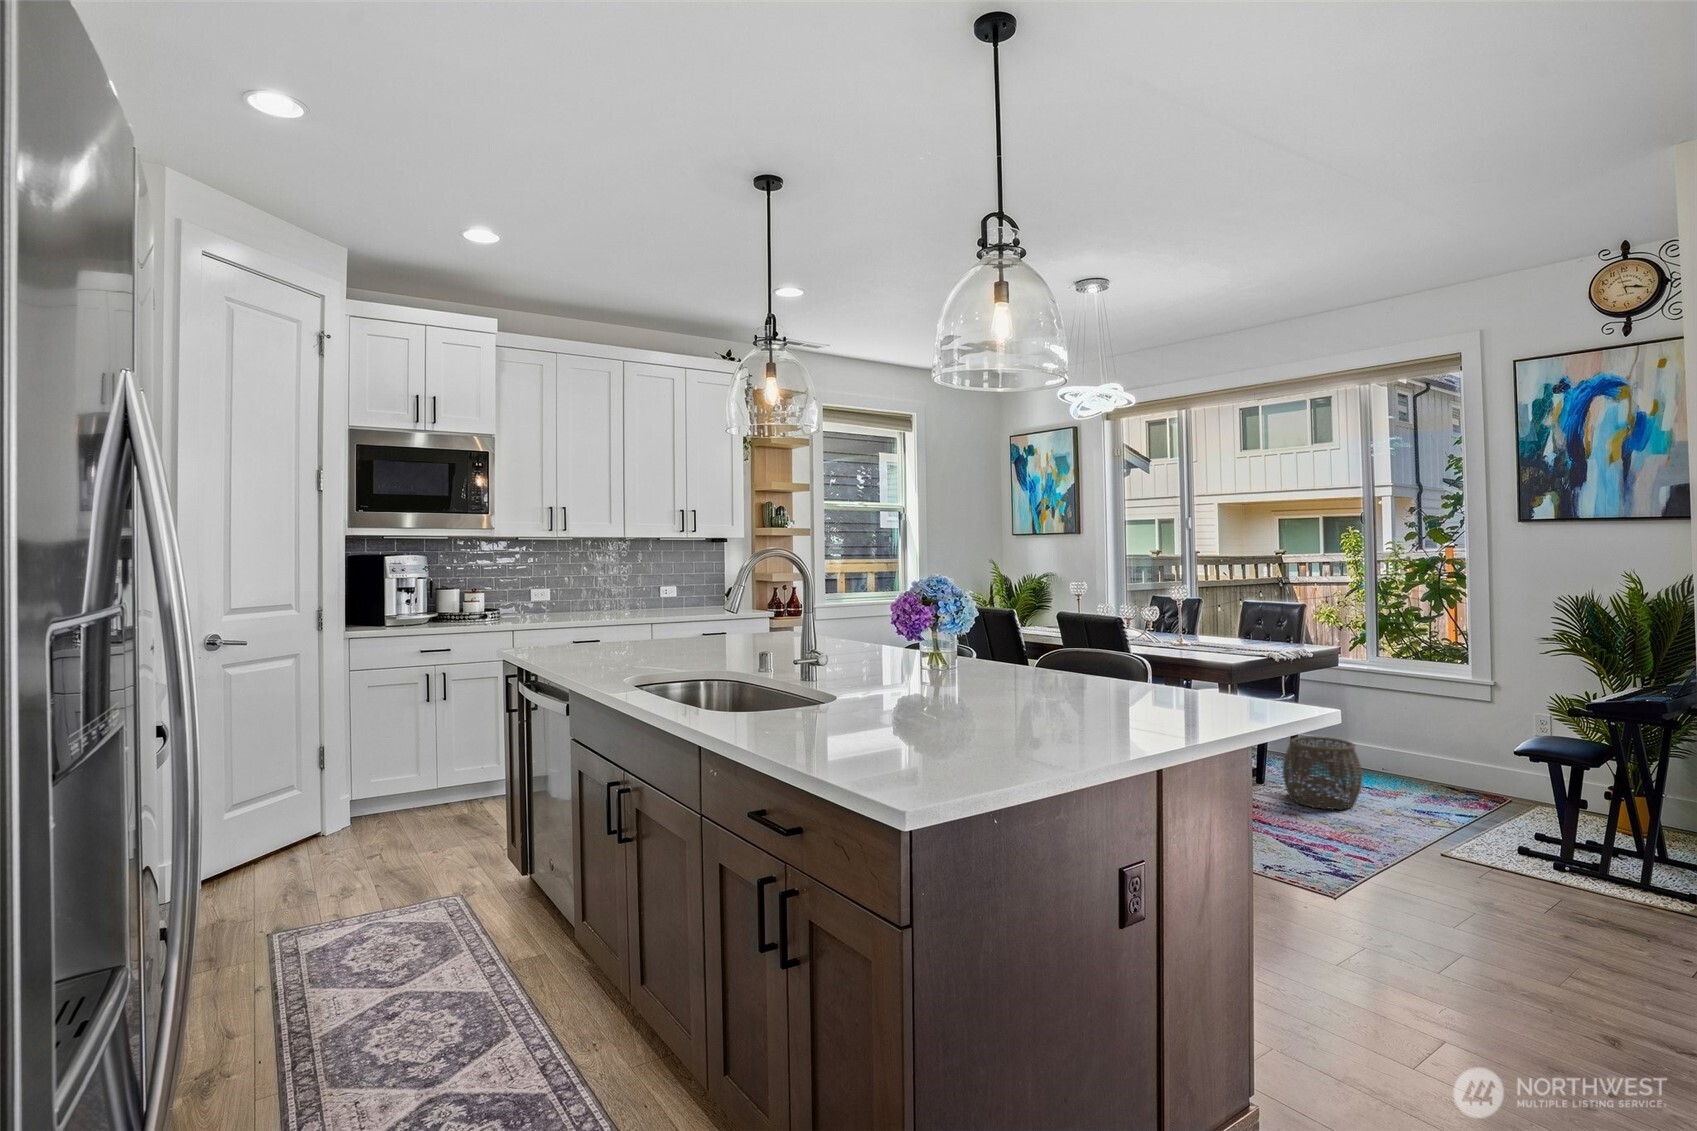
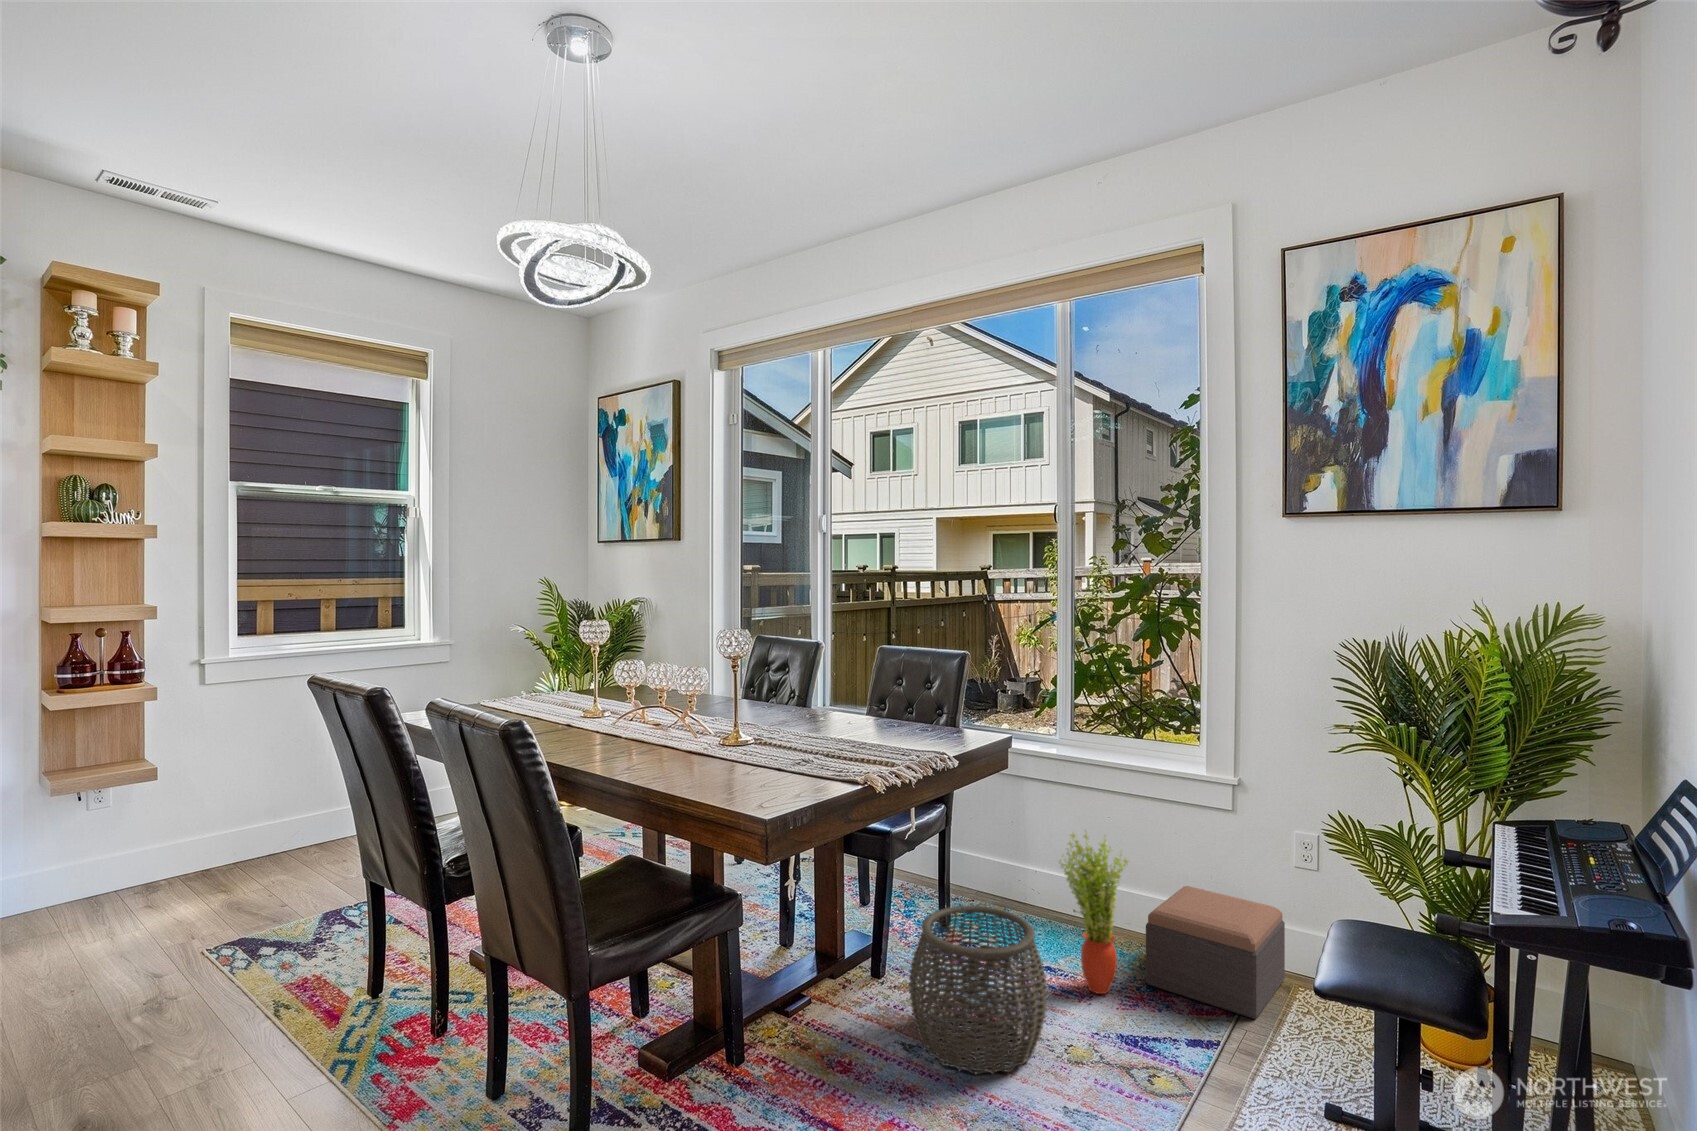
potted plant: none [1367,703,1413,794] -> present [1059,832,1129,994]
footstool: none [1424,744,1518,806] -> present [1146,886,1285,1019]

